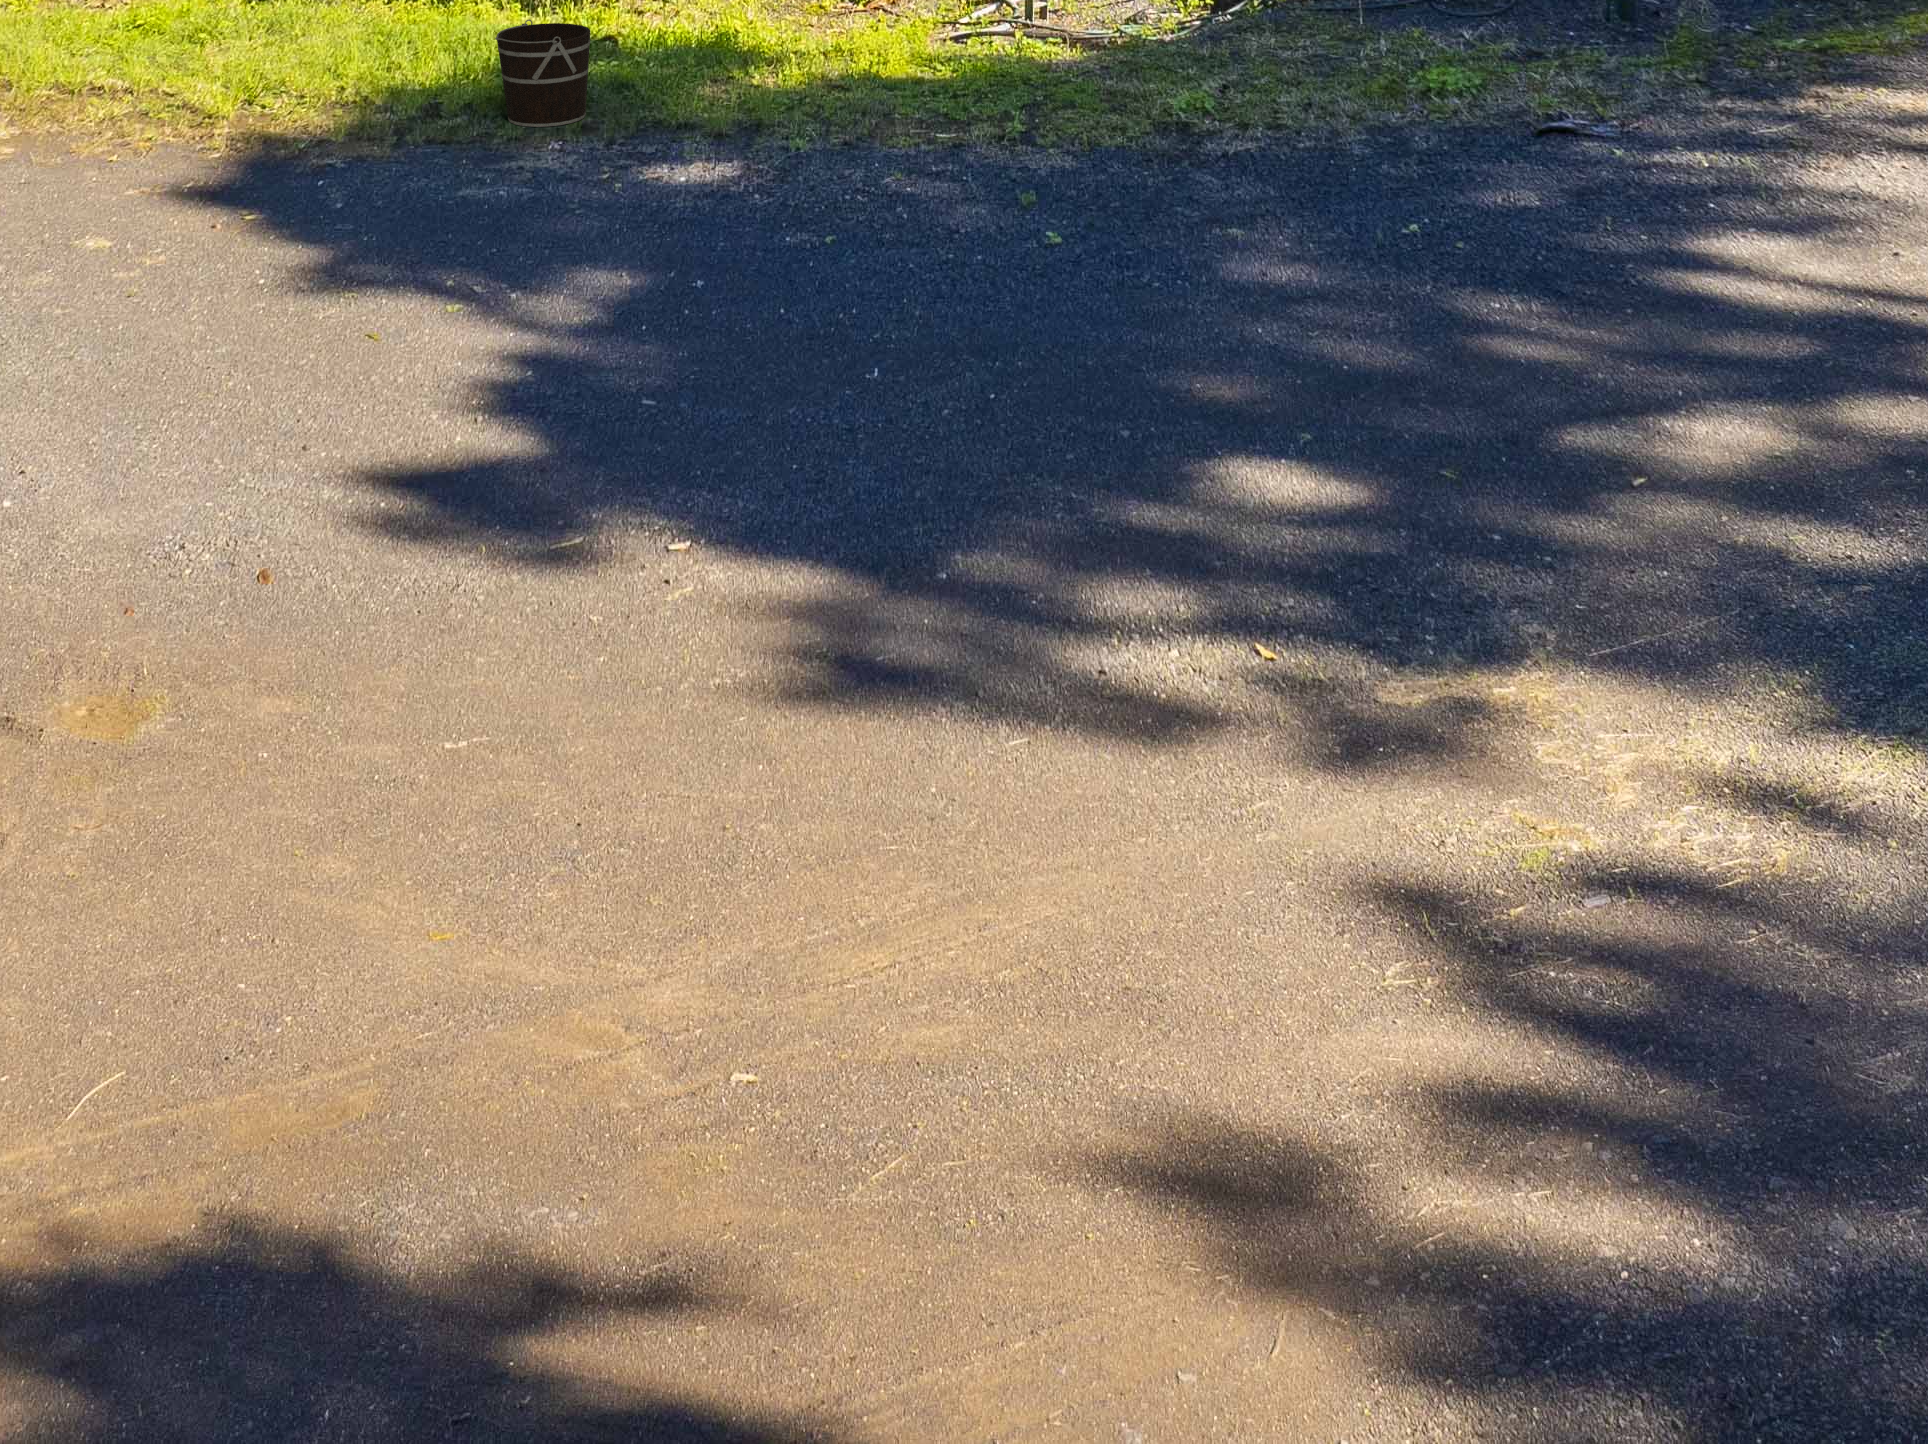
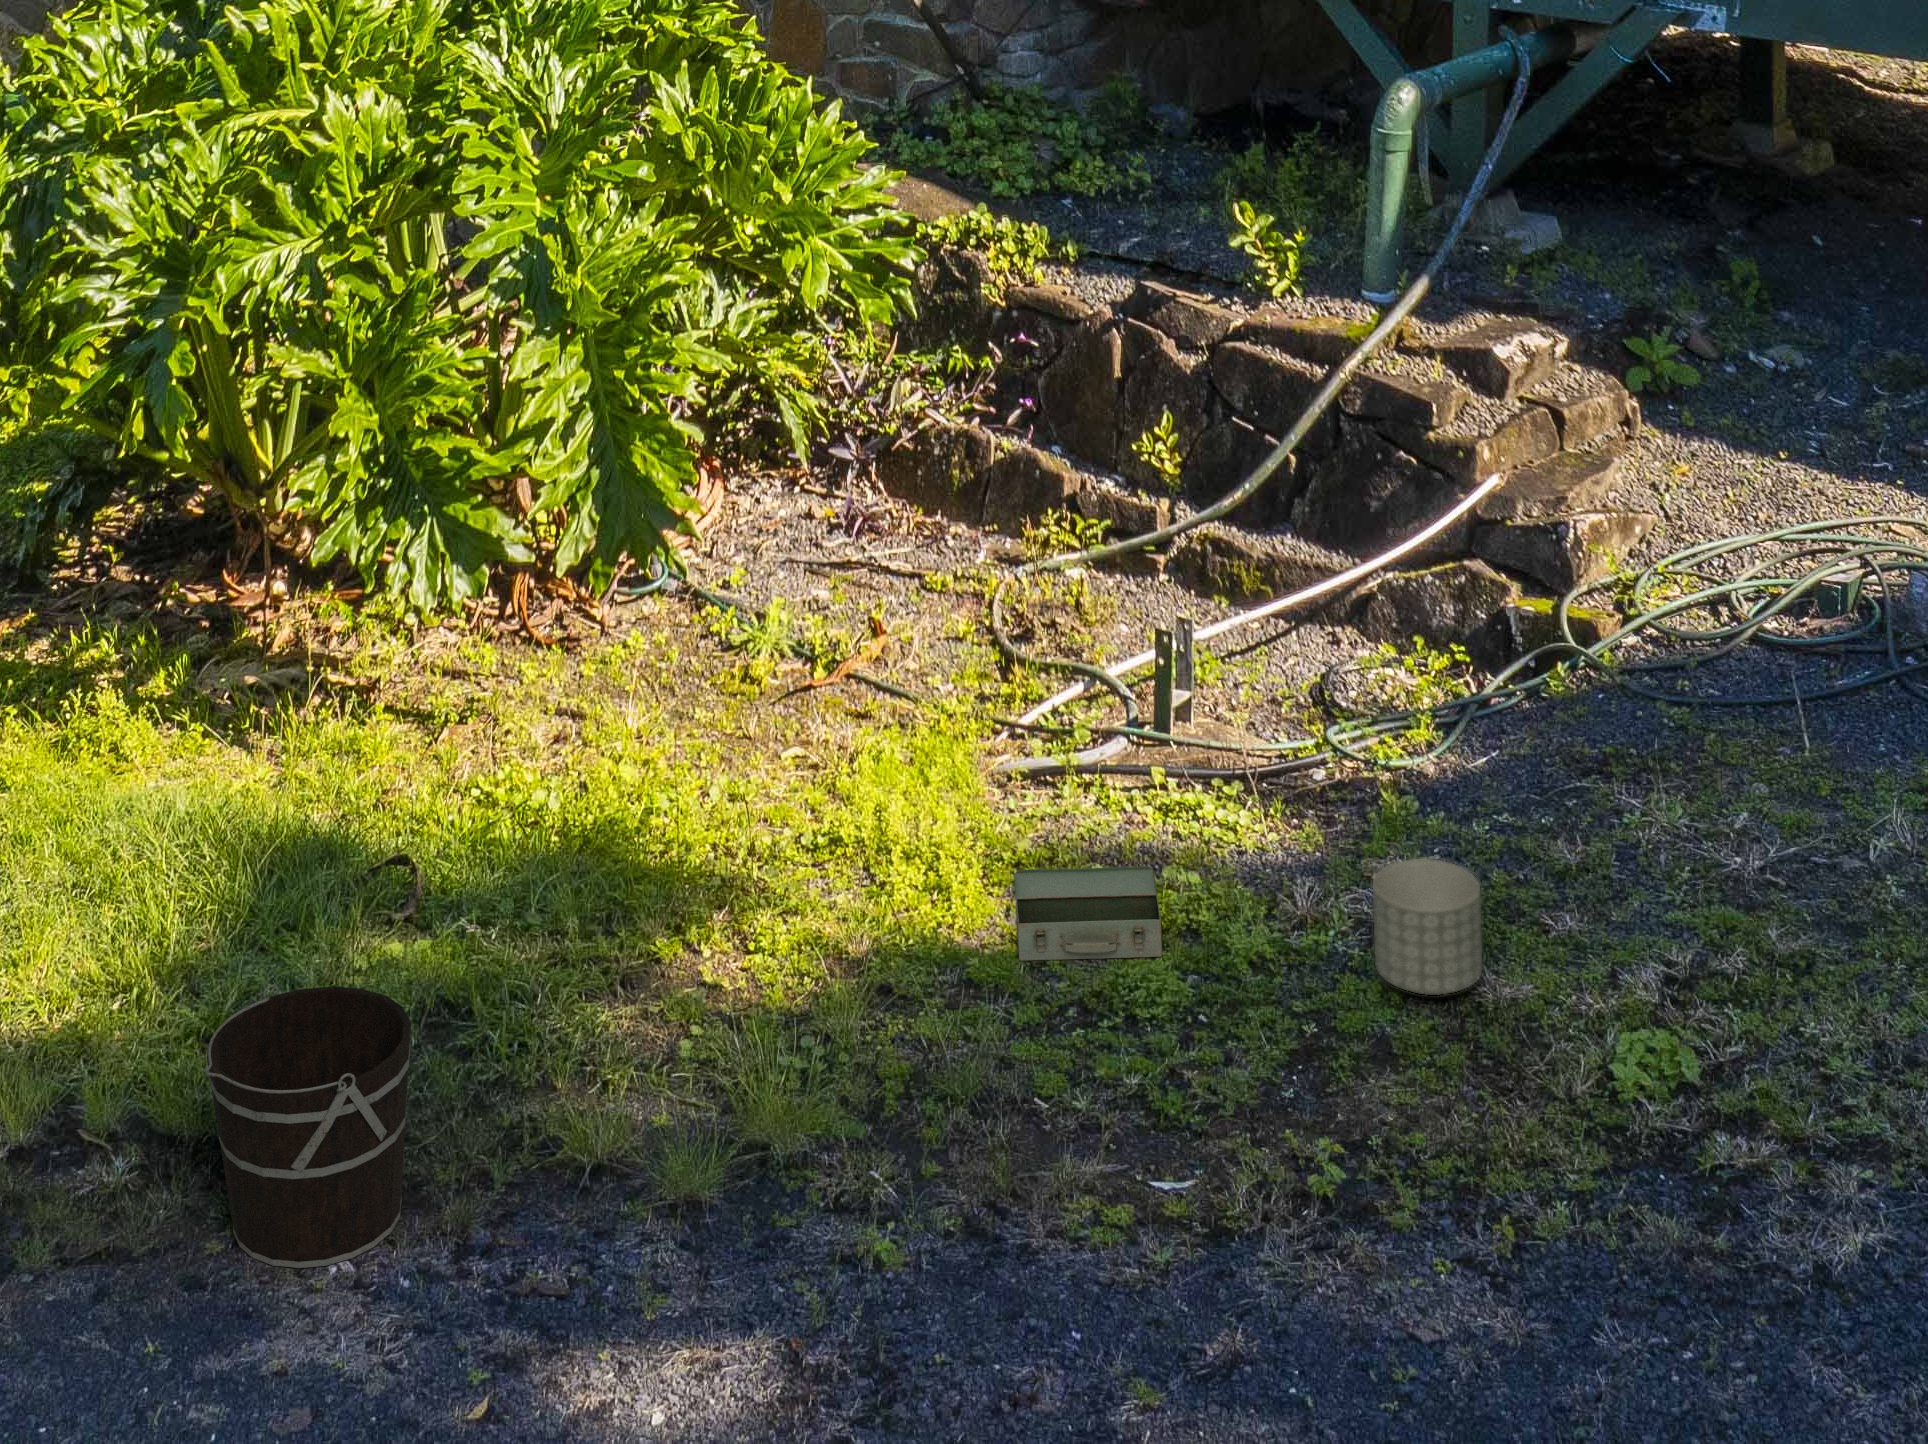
planter: none [1078,22,1133,80] -> present [1373,859,1482,995]
toolbox: none [907,37,985,69] -> present [1014,866,1162,961]

